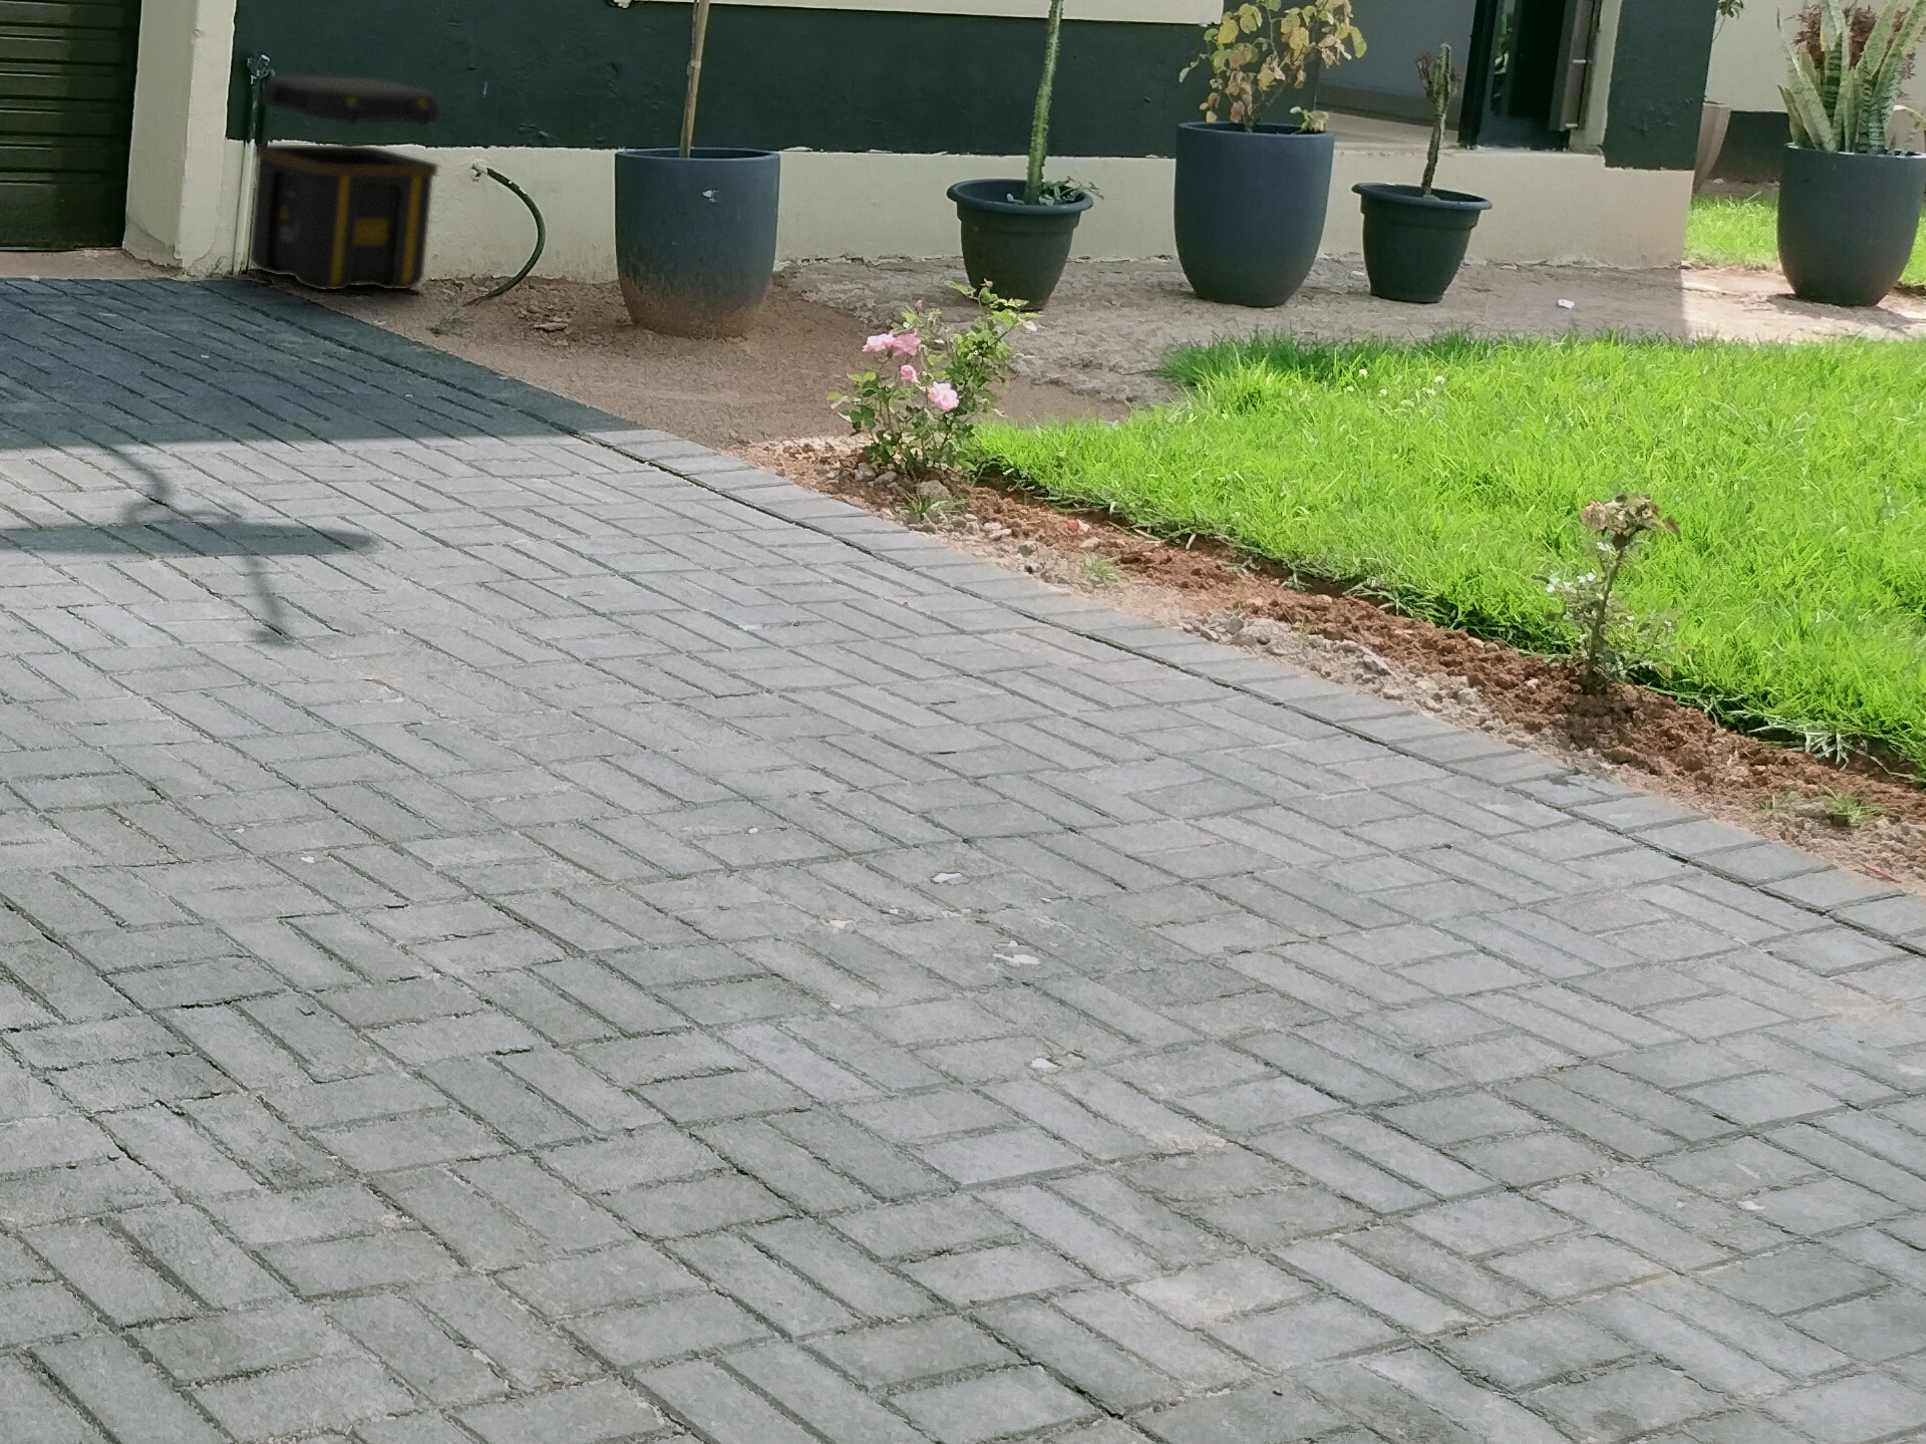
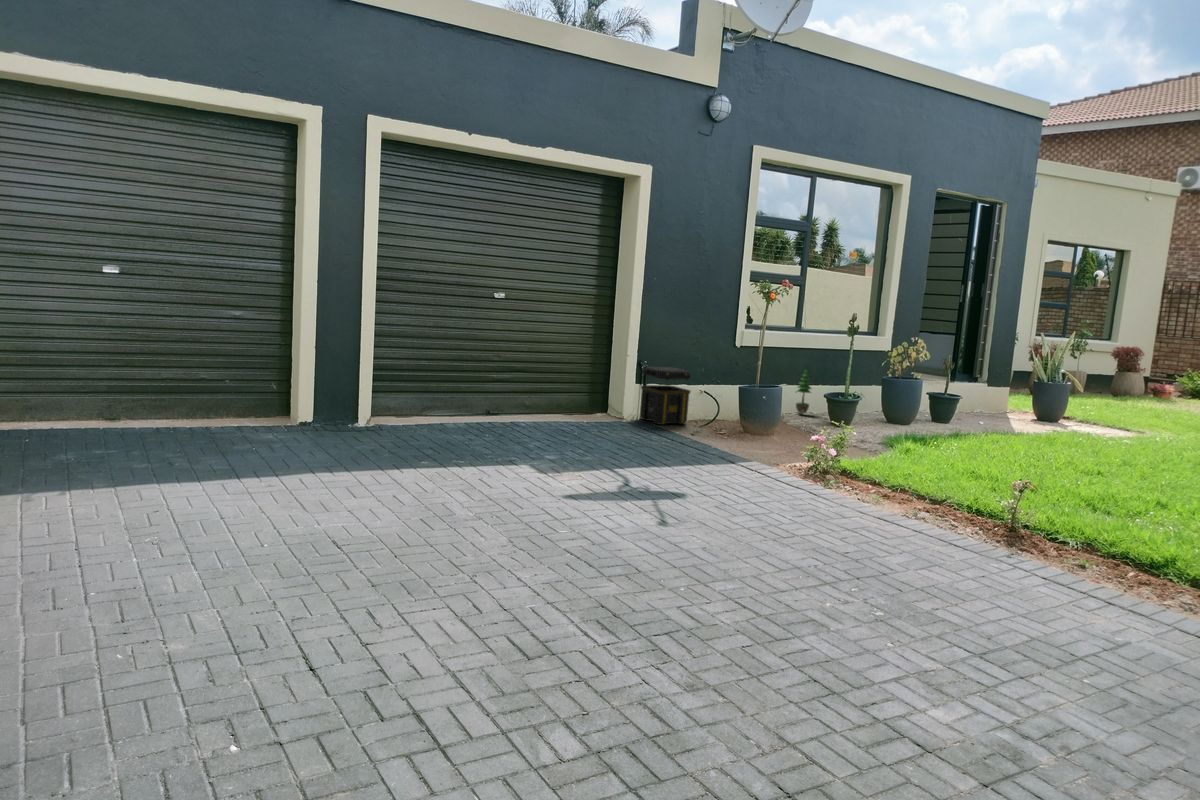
potted tree: none [841,87,905,263] -> present [796,370,811,414]

